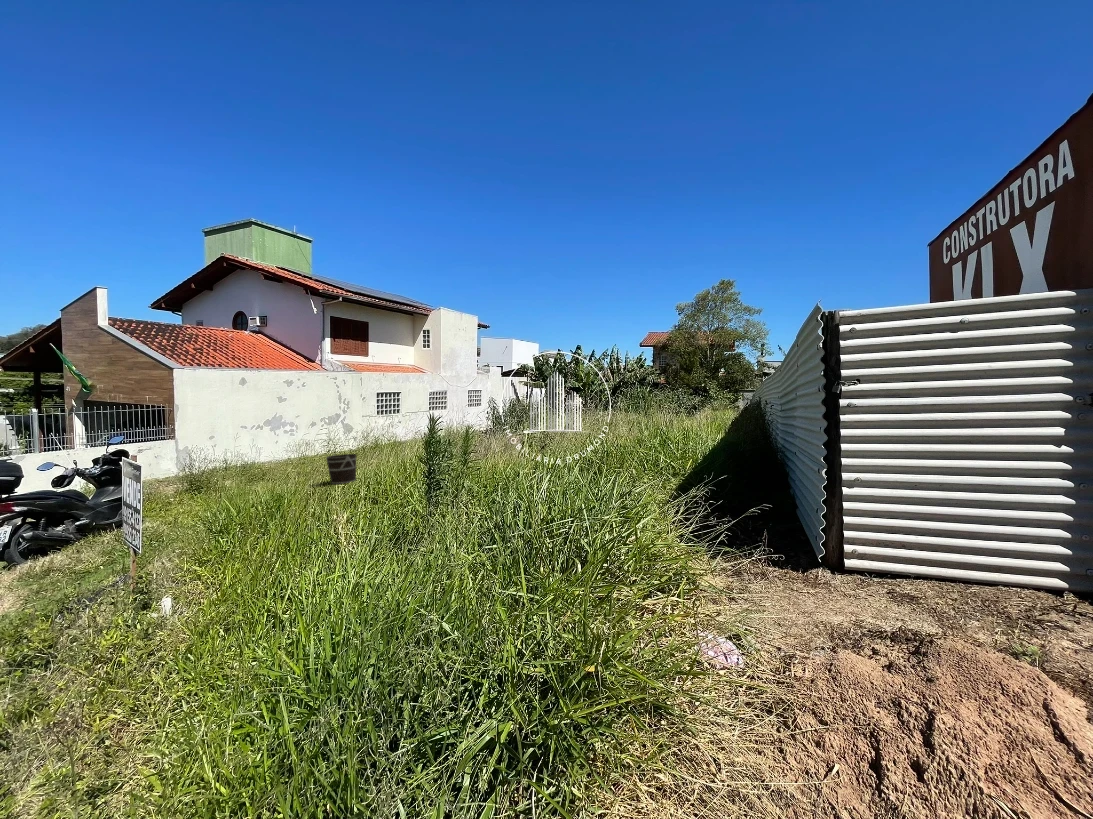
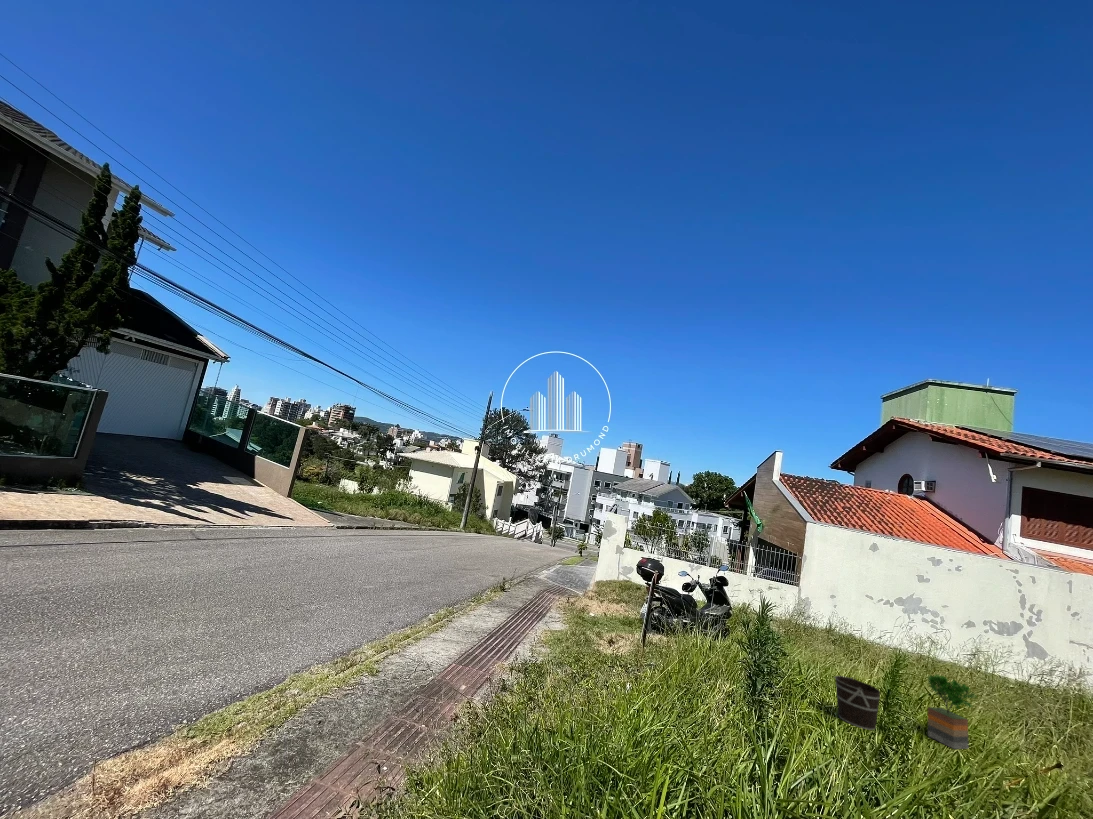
potted tree: none [372,430,400,470] -> present [928,675,976,749]

